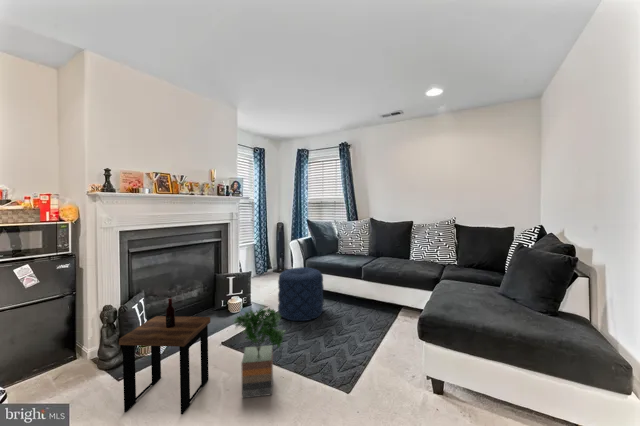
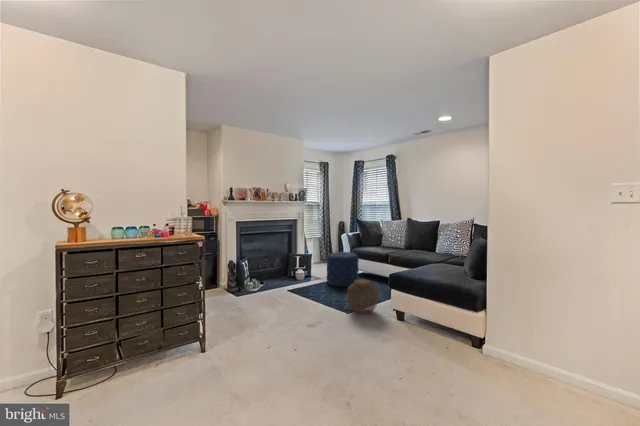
side table: present [119,298,210,414] -> none [239,254,279,308]
potted tree: present [234,308,285,398] -> none [289,264,316,308]
woven basket: none [345,326,398,394] -> present [348,279,378,315]

